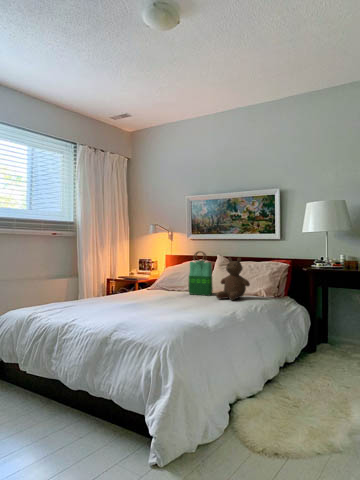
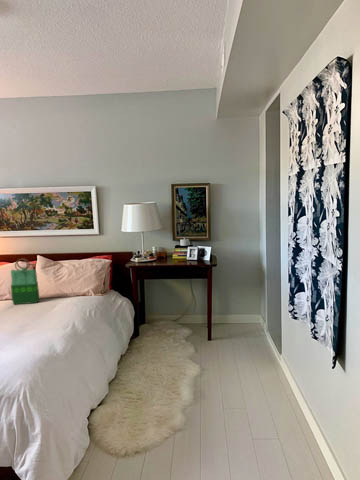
teddy bear: present [216,257,250,300] -> none [47,263,80,307]

